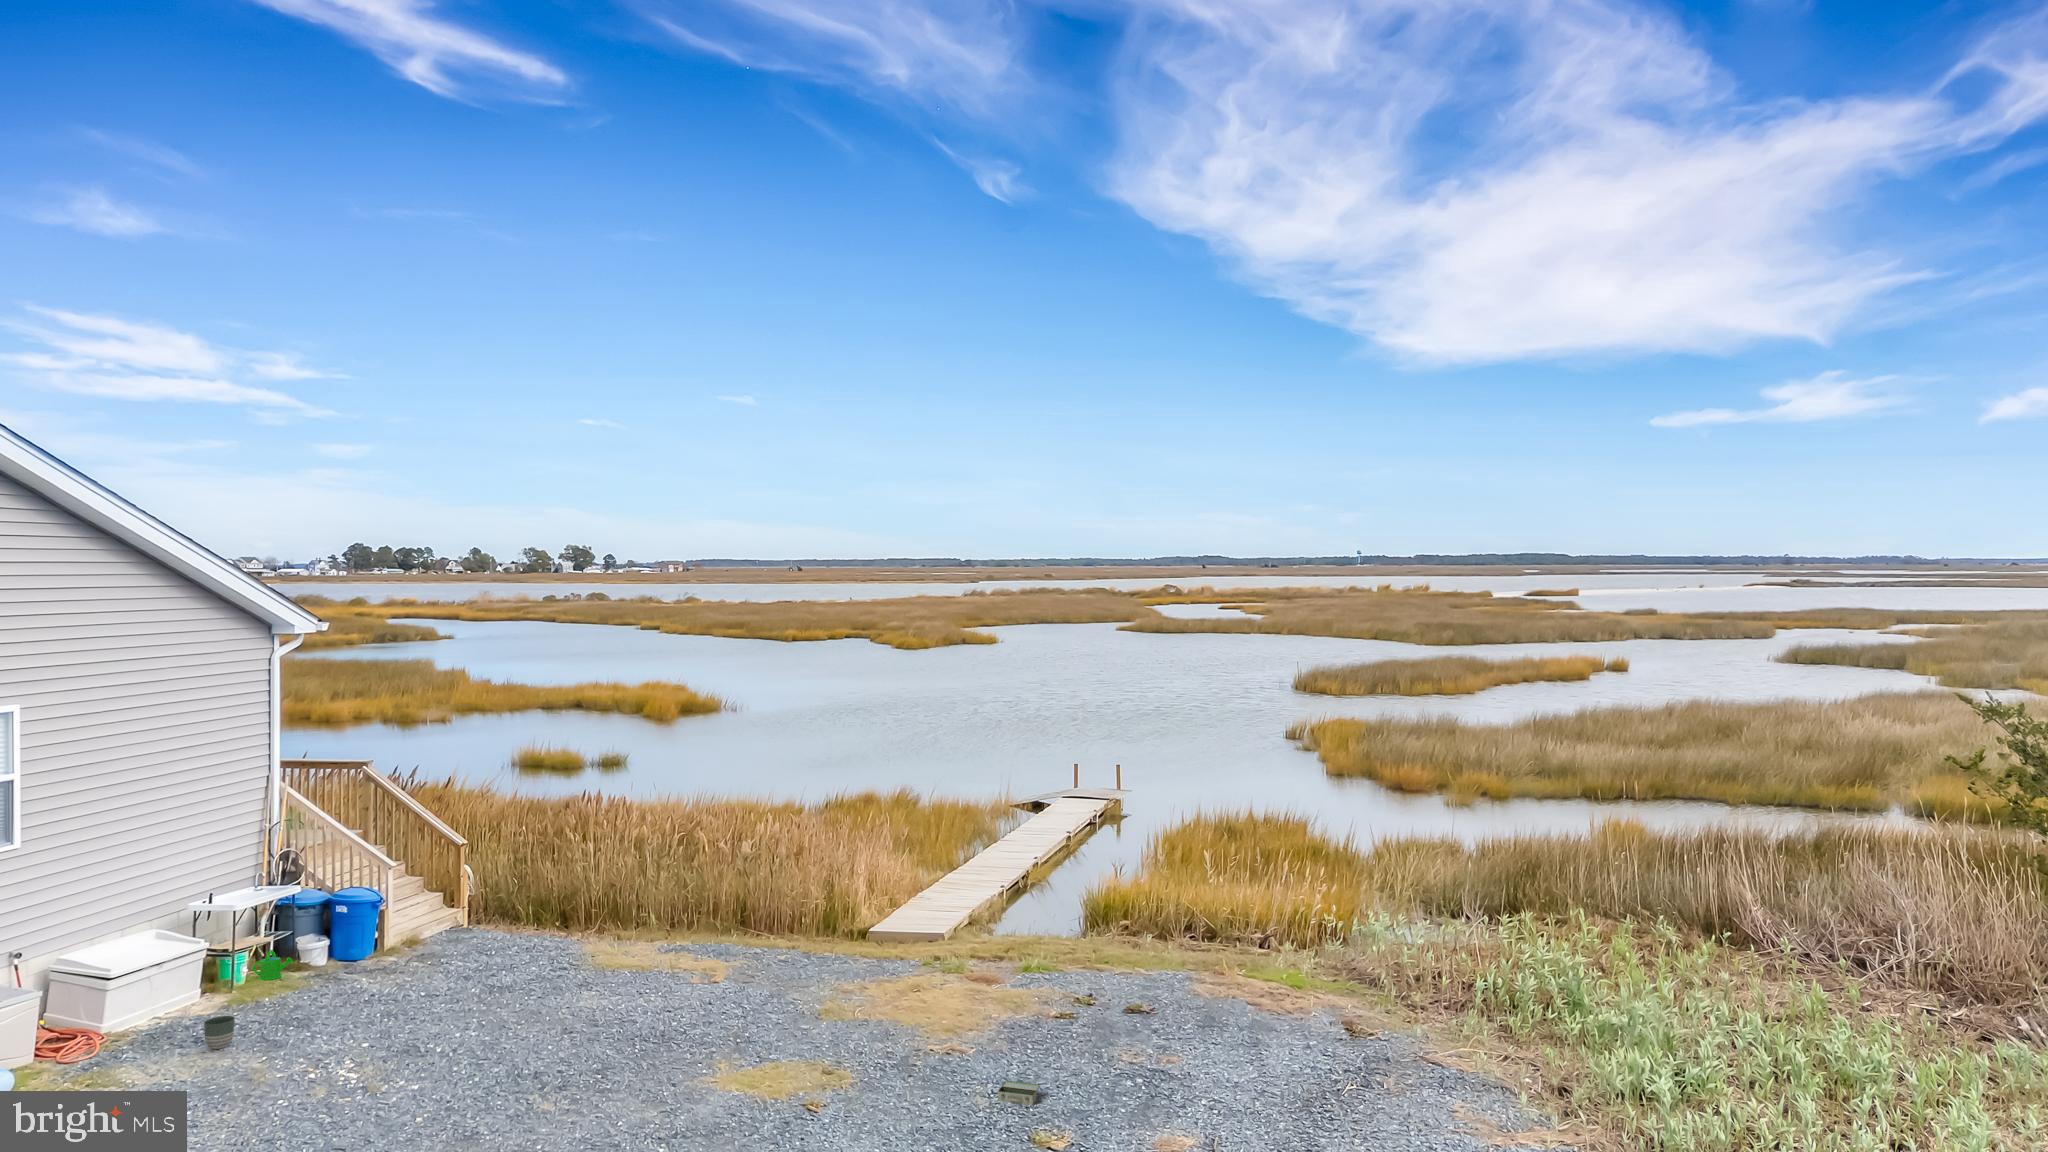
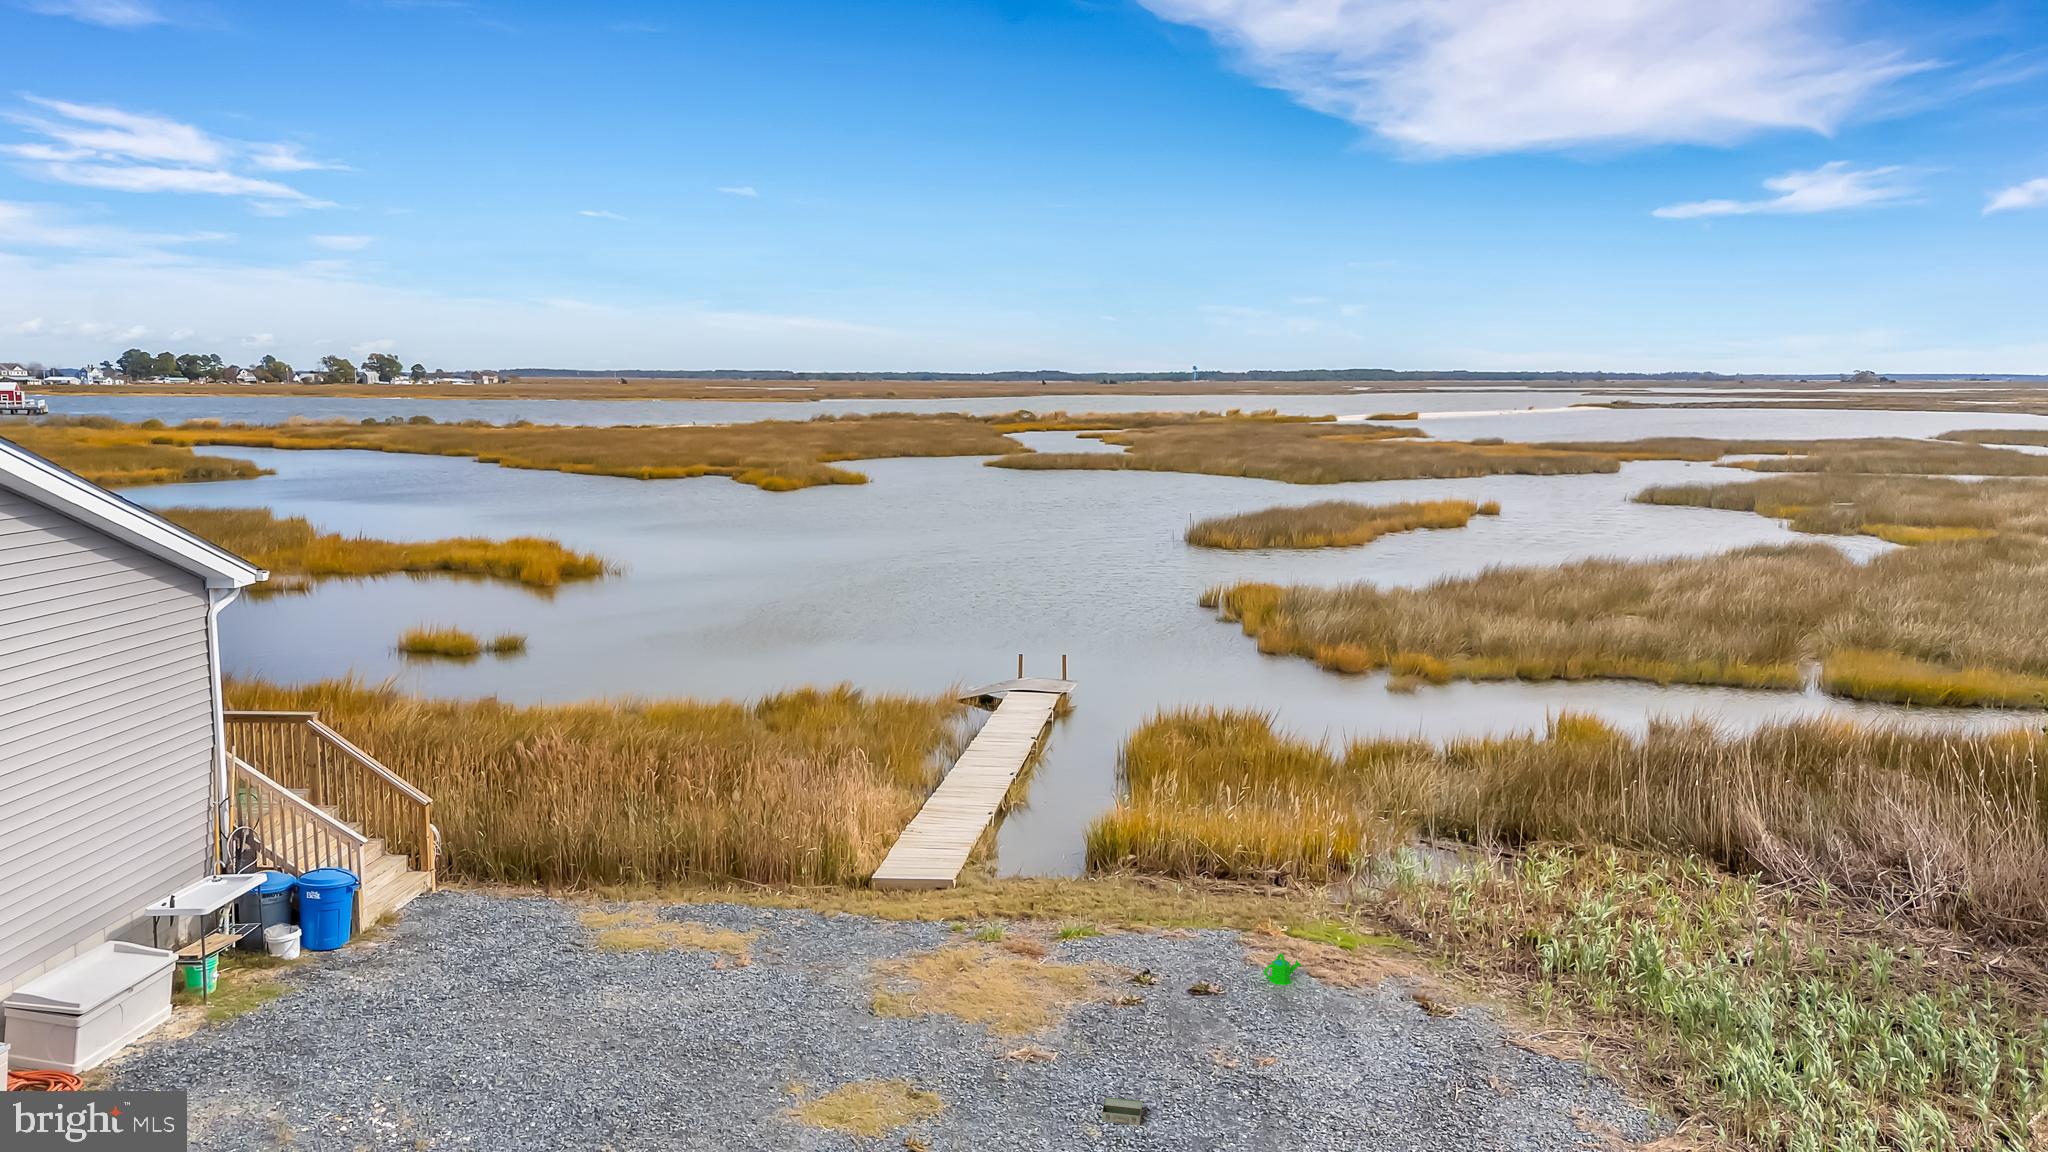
watering can: present [252,950,293,980] -> present [1264,953,1301,985]
planter: present [204,1016,235,1049] -> none [205,1053,239,1091]

